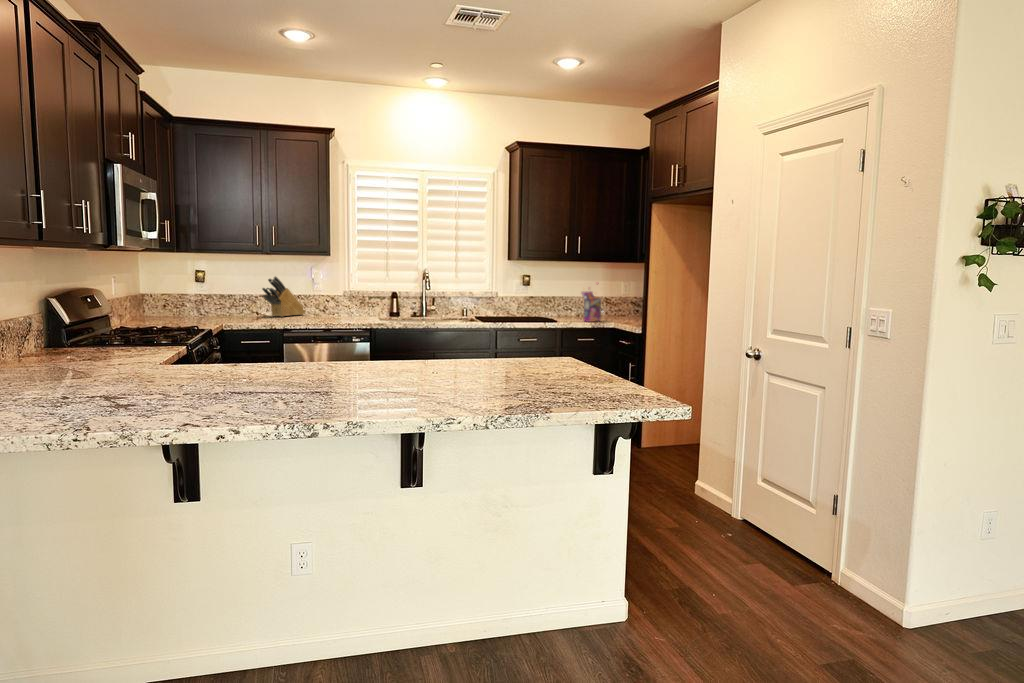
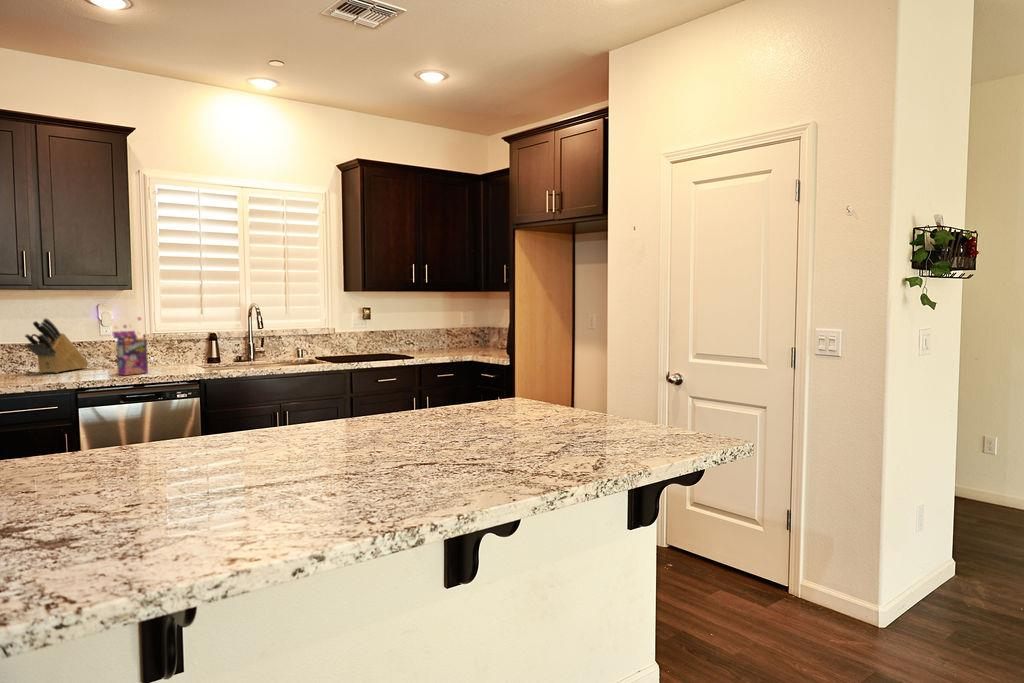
cereal box: present [582,291,601,322] -> present [112,317,153,375]

